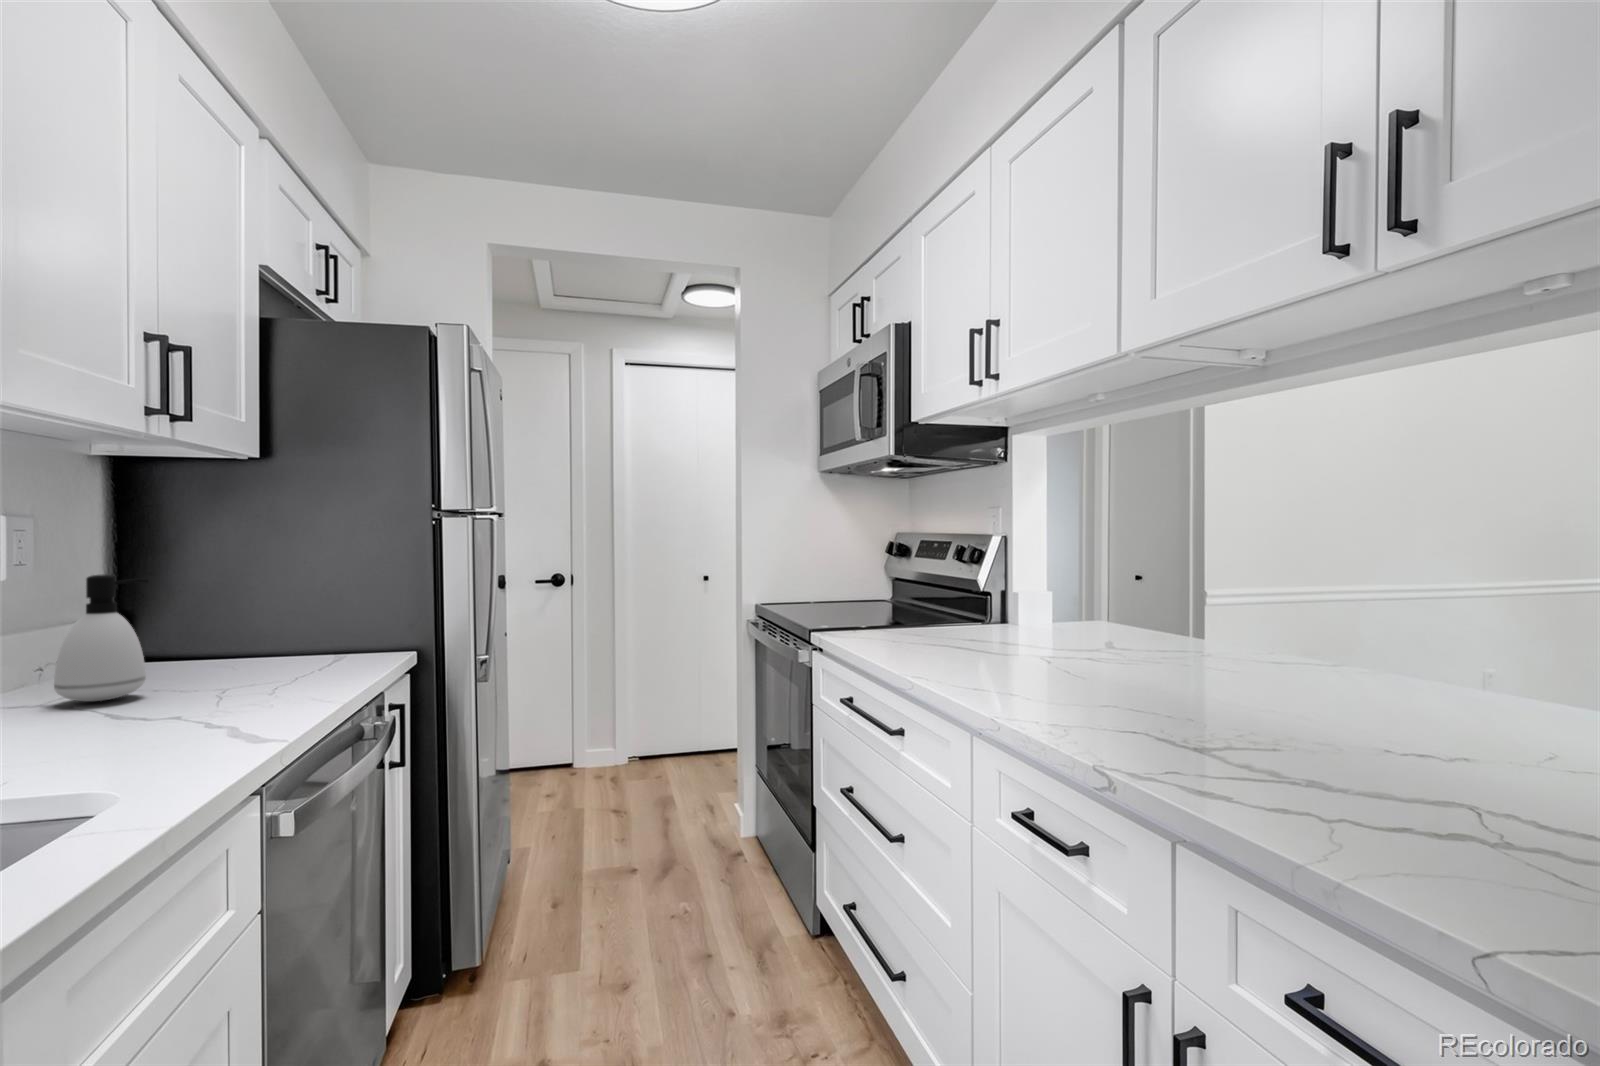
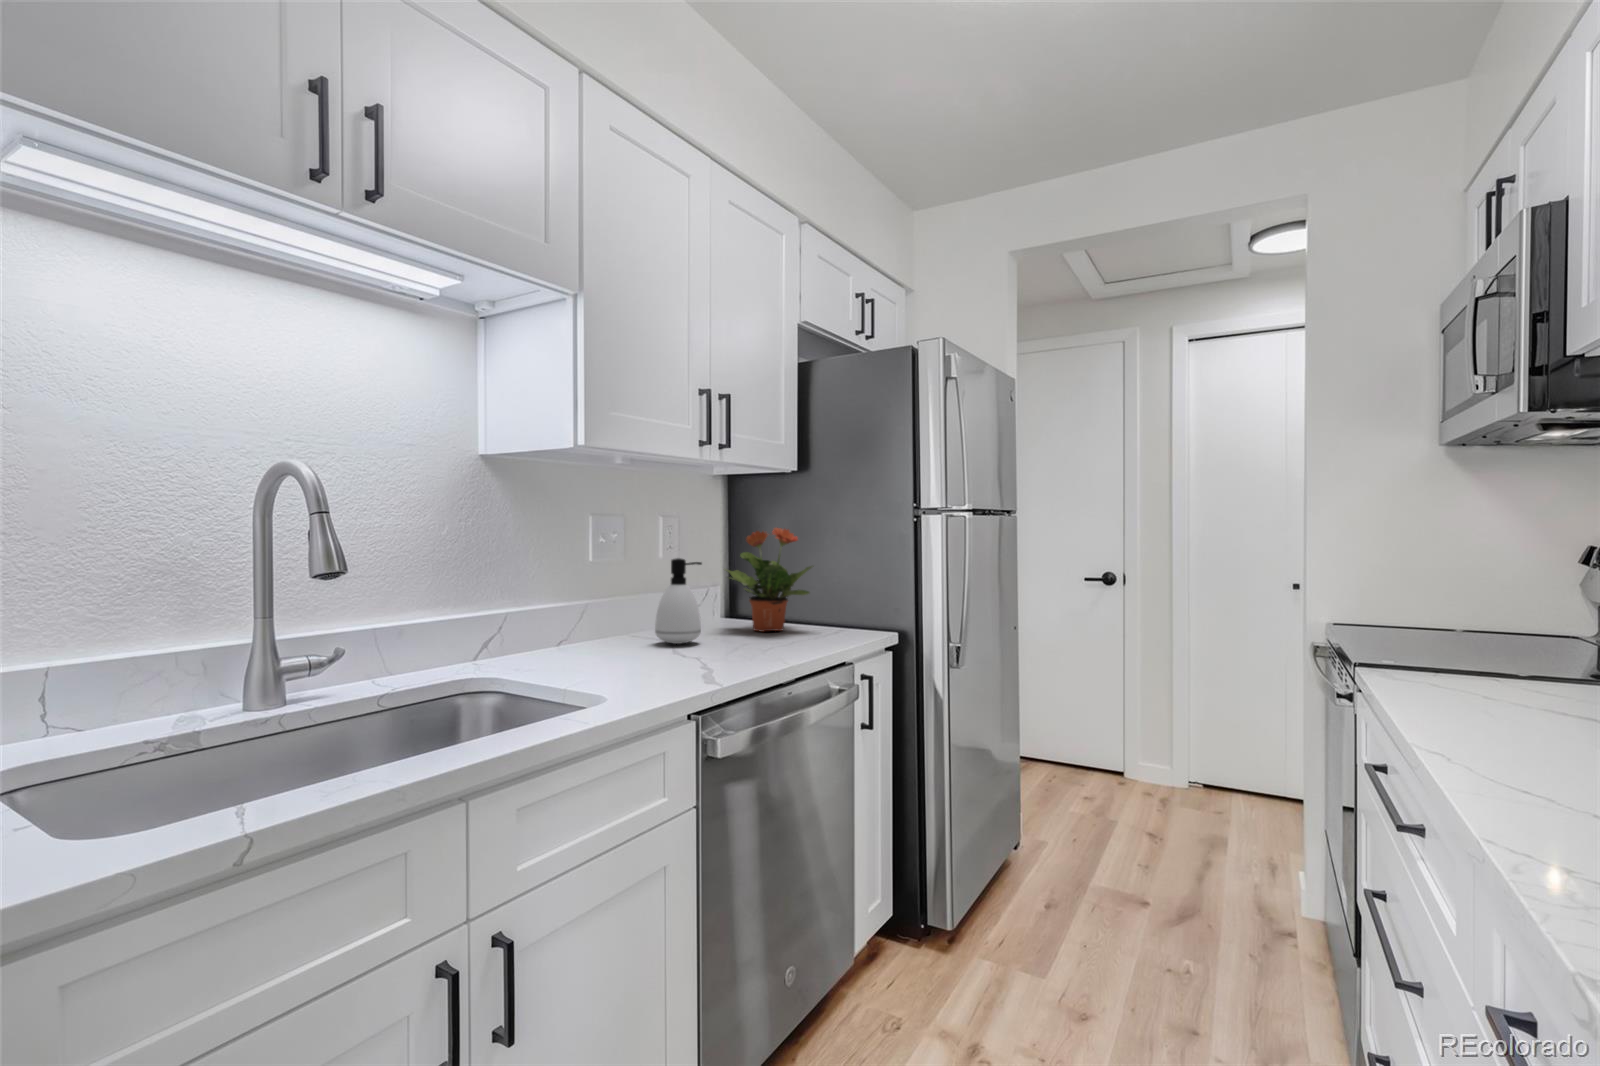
potted plant: none [150,530,304,669] -> present [725,528,814,632]

